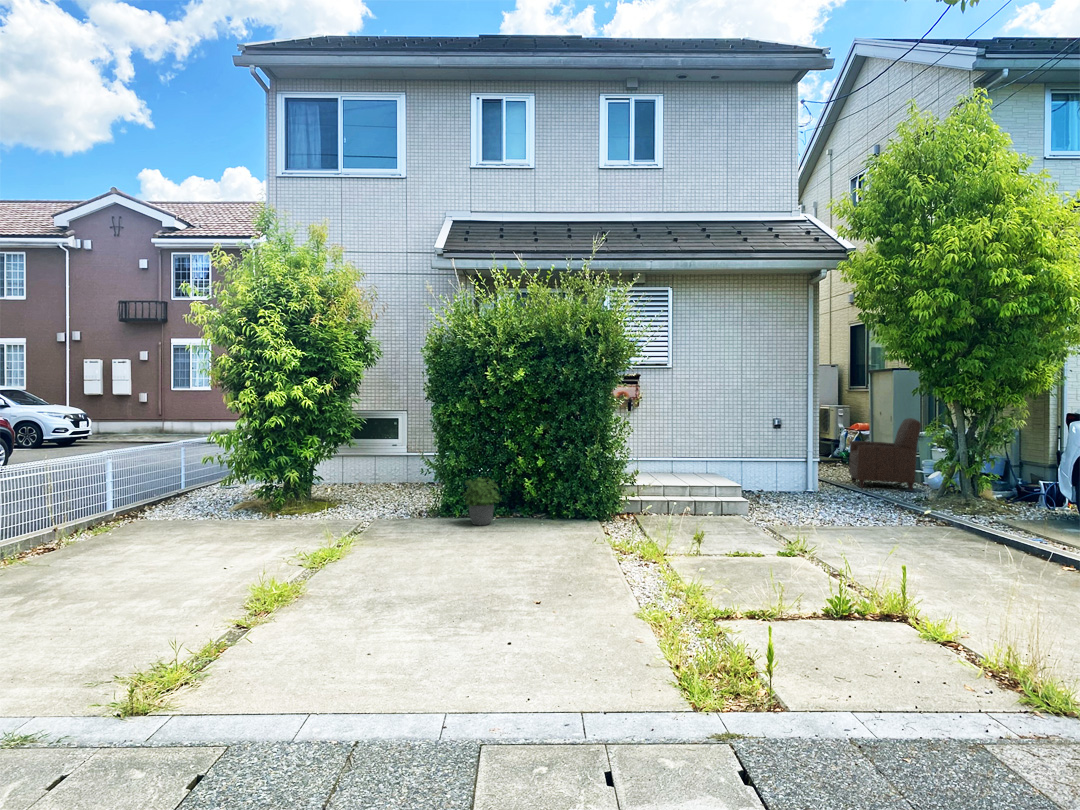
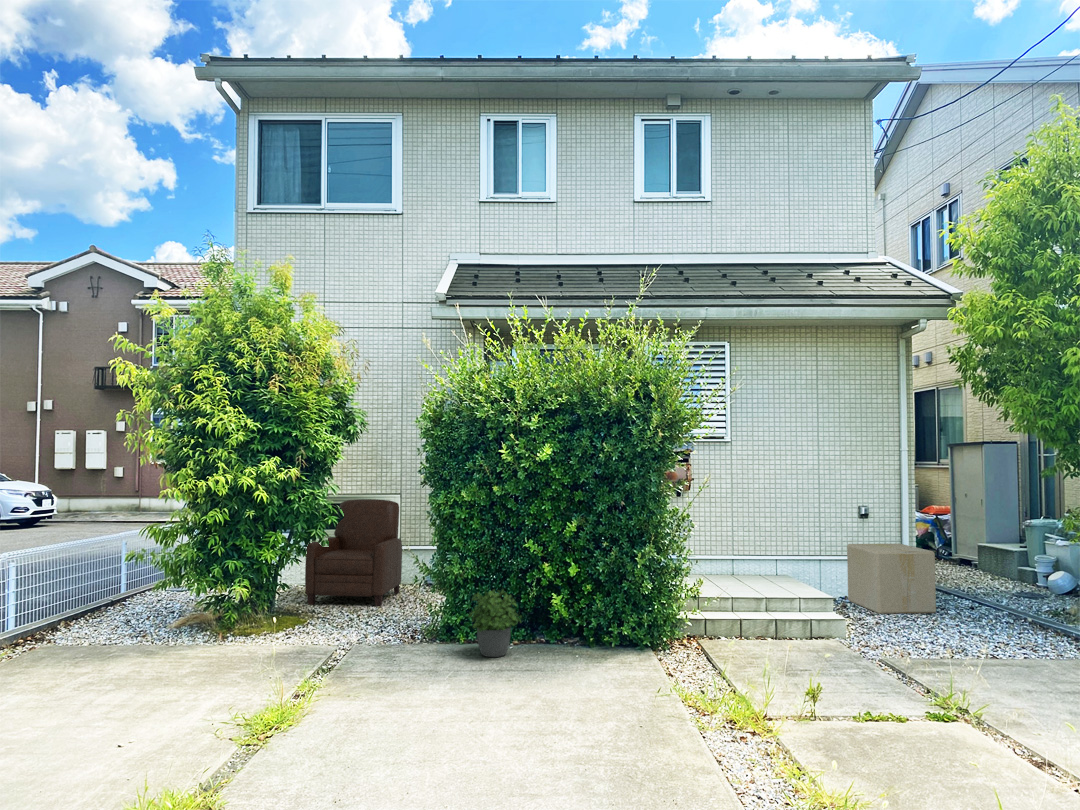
chair: present [849,418,921,491] -> present [305,499,402,607]
cardboard box: none [761,450,826,502] -> present [847,543,936,614]

